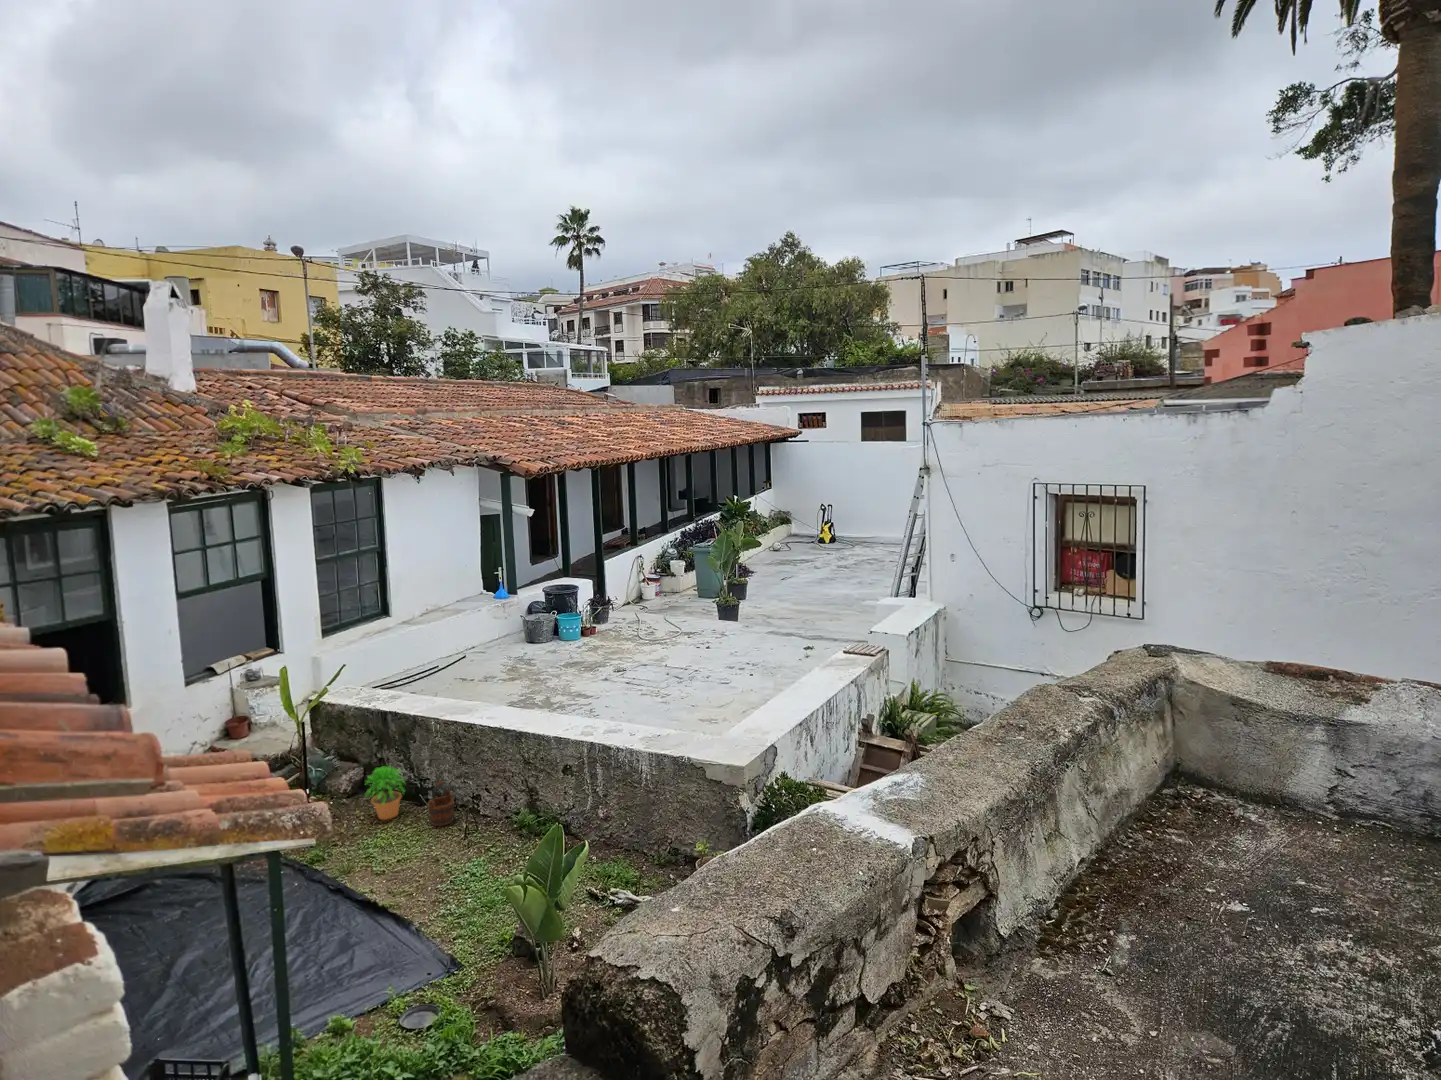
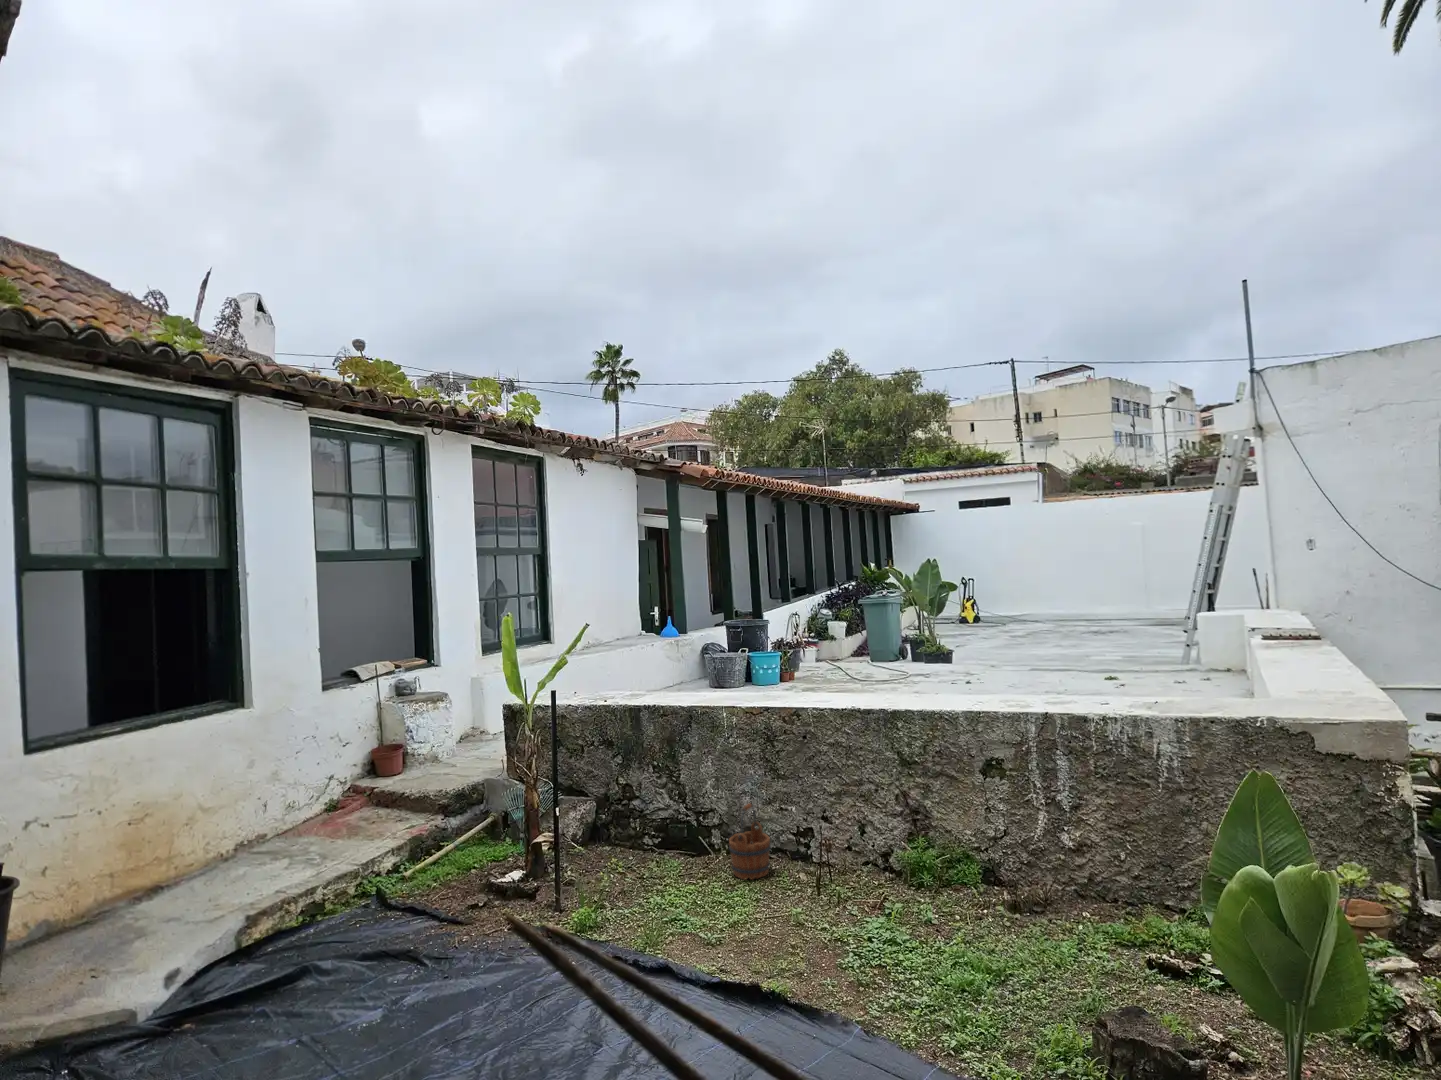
potted plant: present [366,767,405,820] -> none [620,784,685,872]

